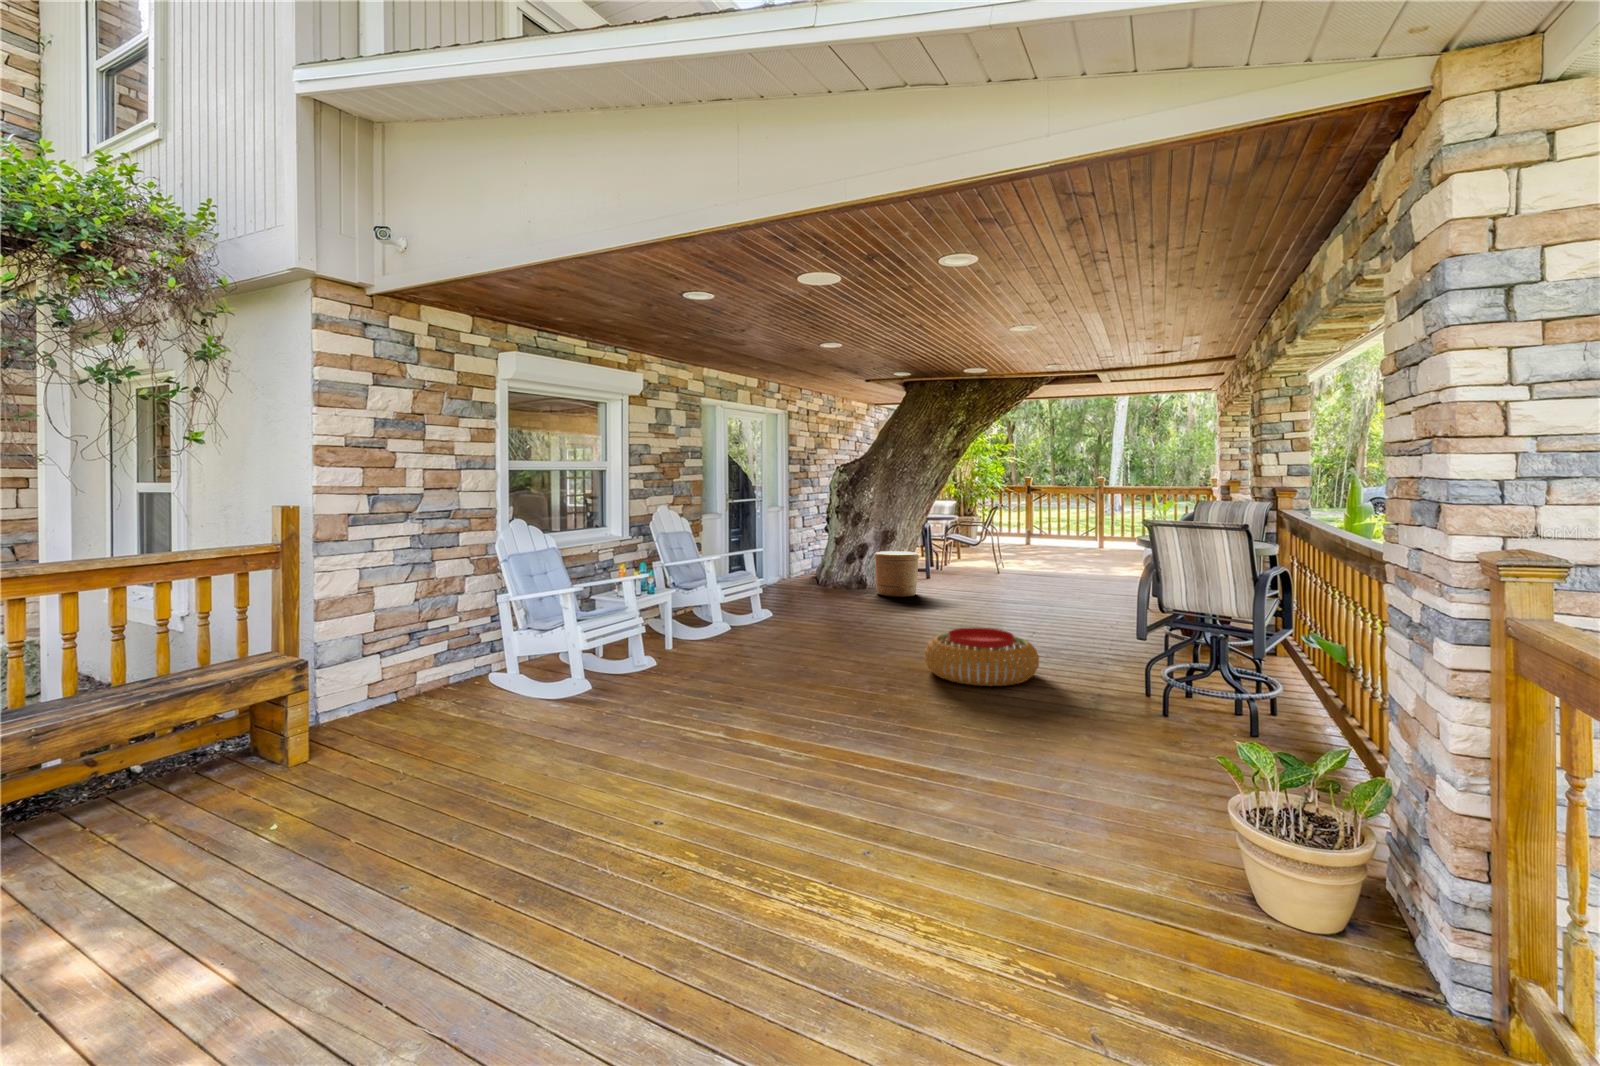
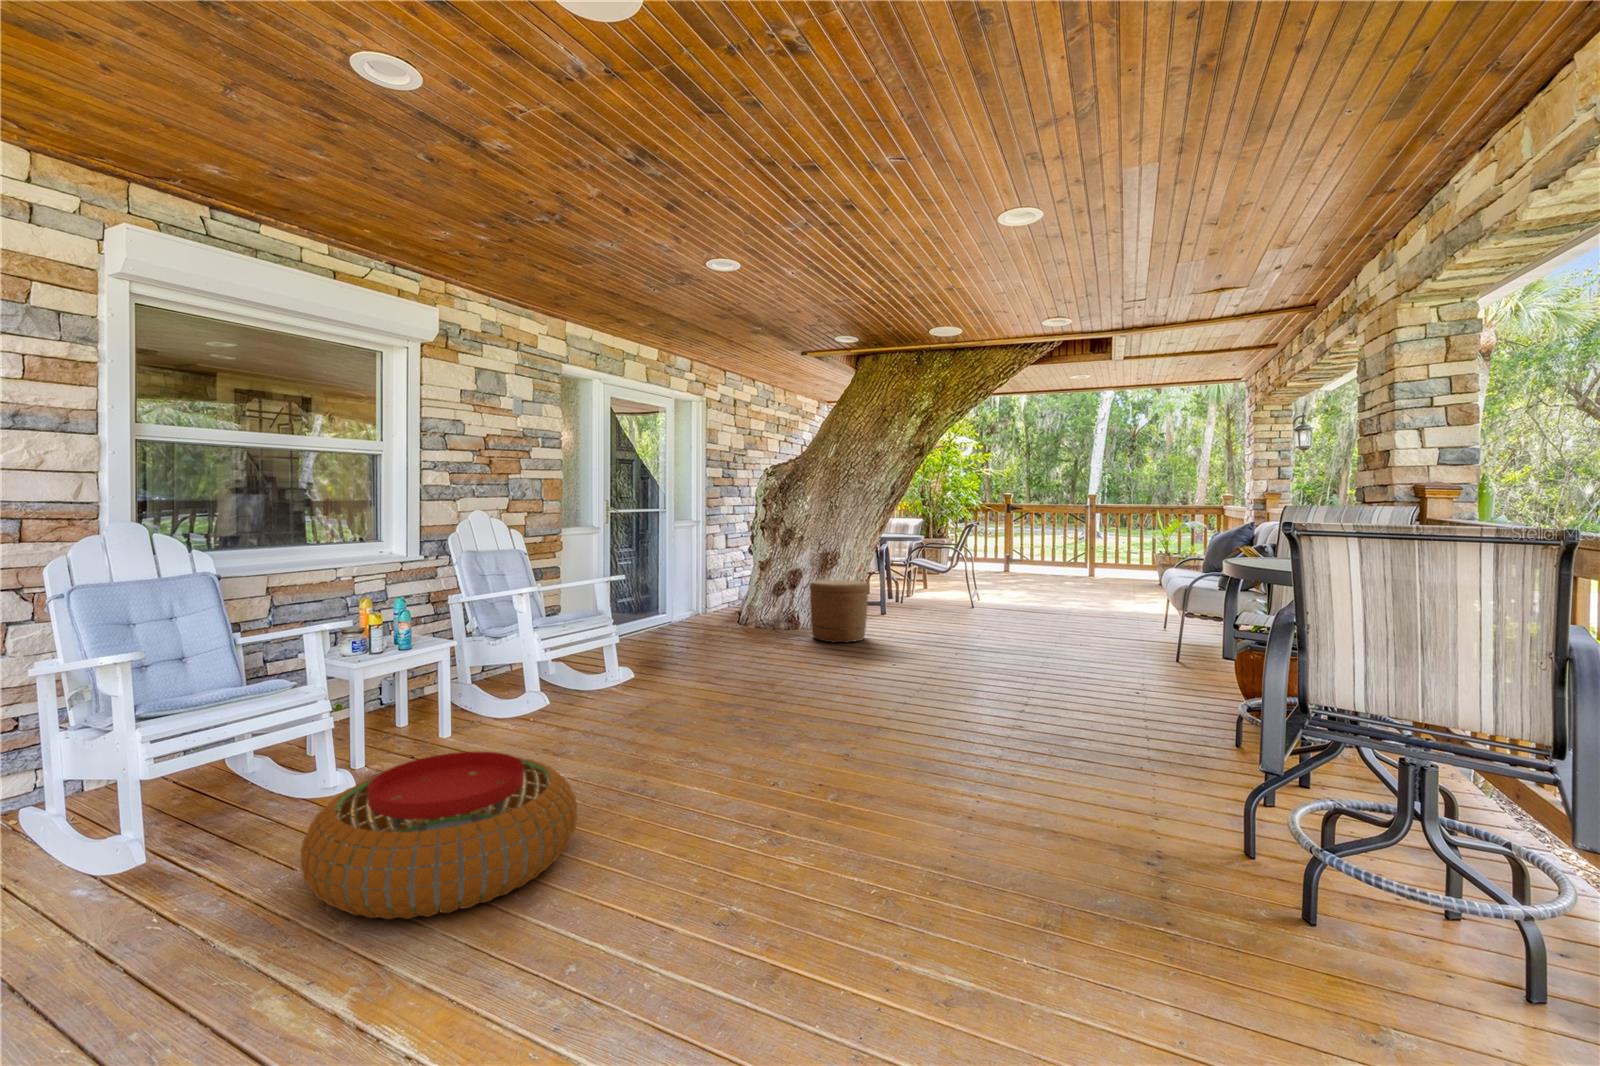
pouf: present [925,628,1039,686] -> present [301,751,577,919]

